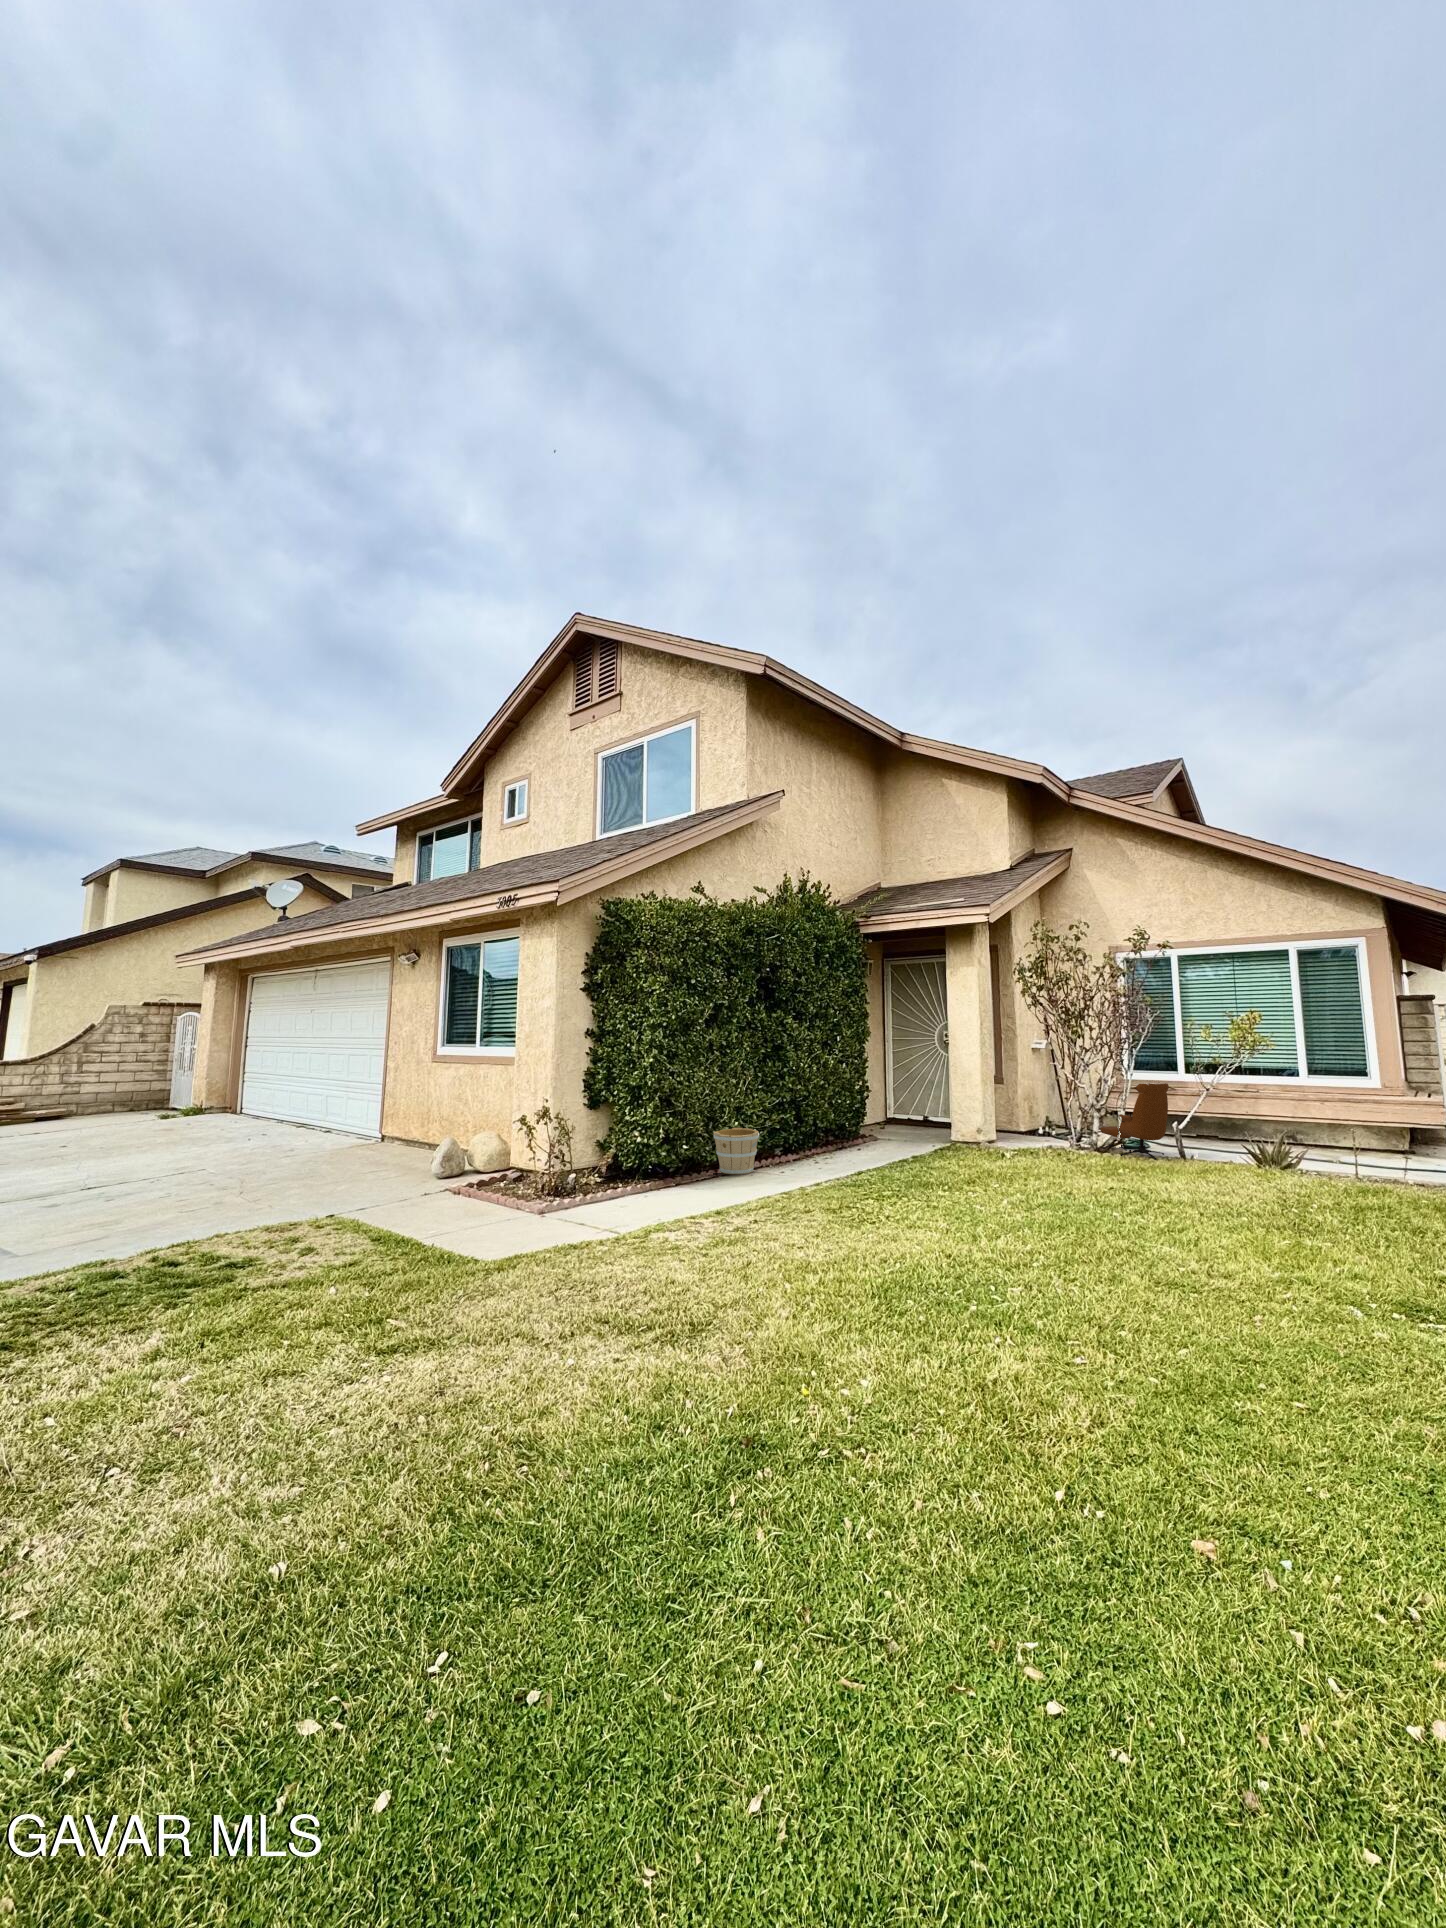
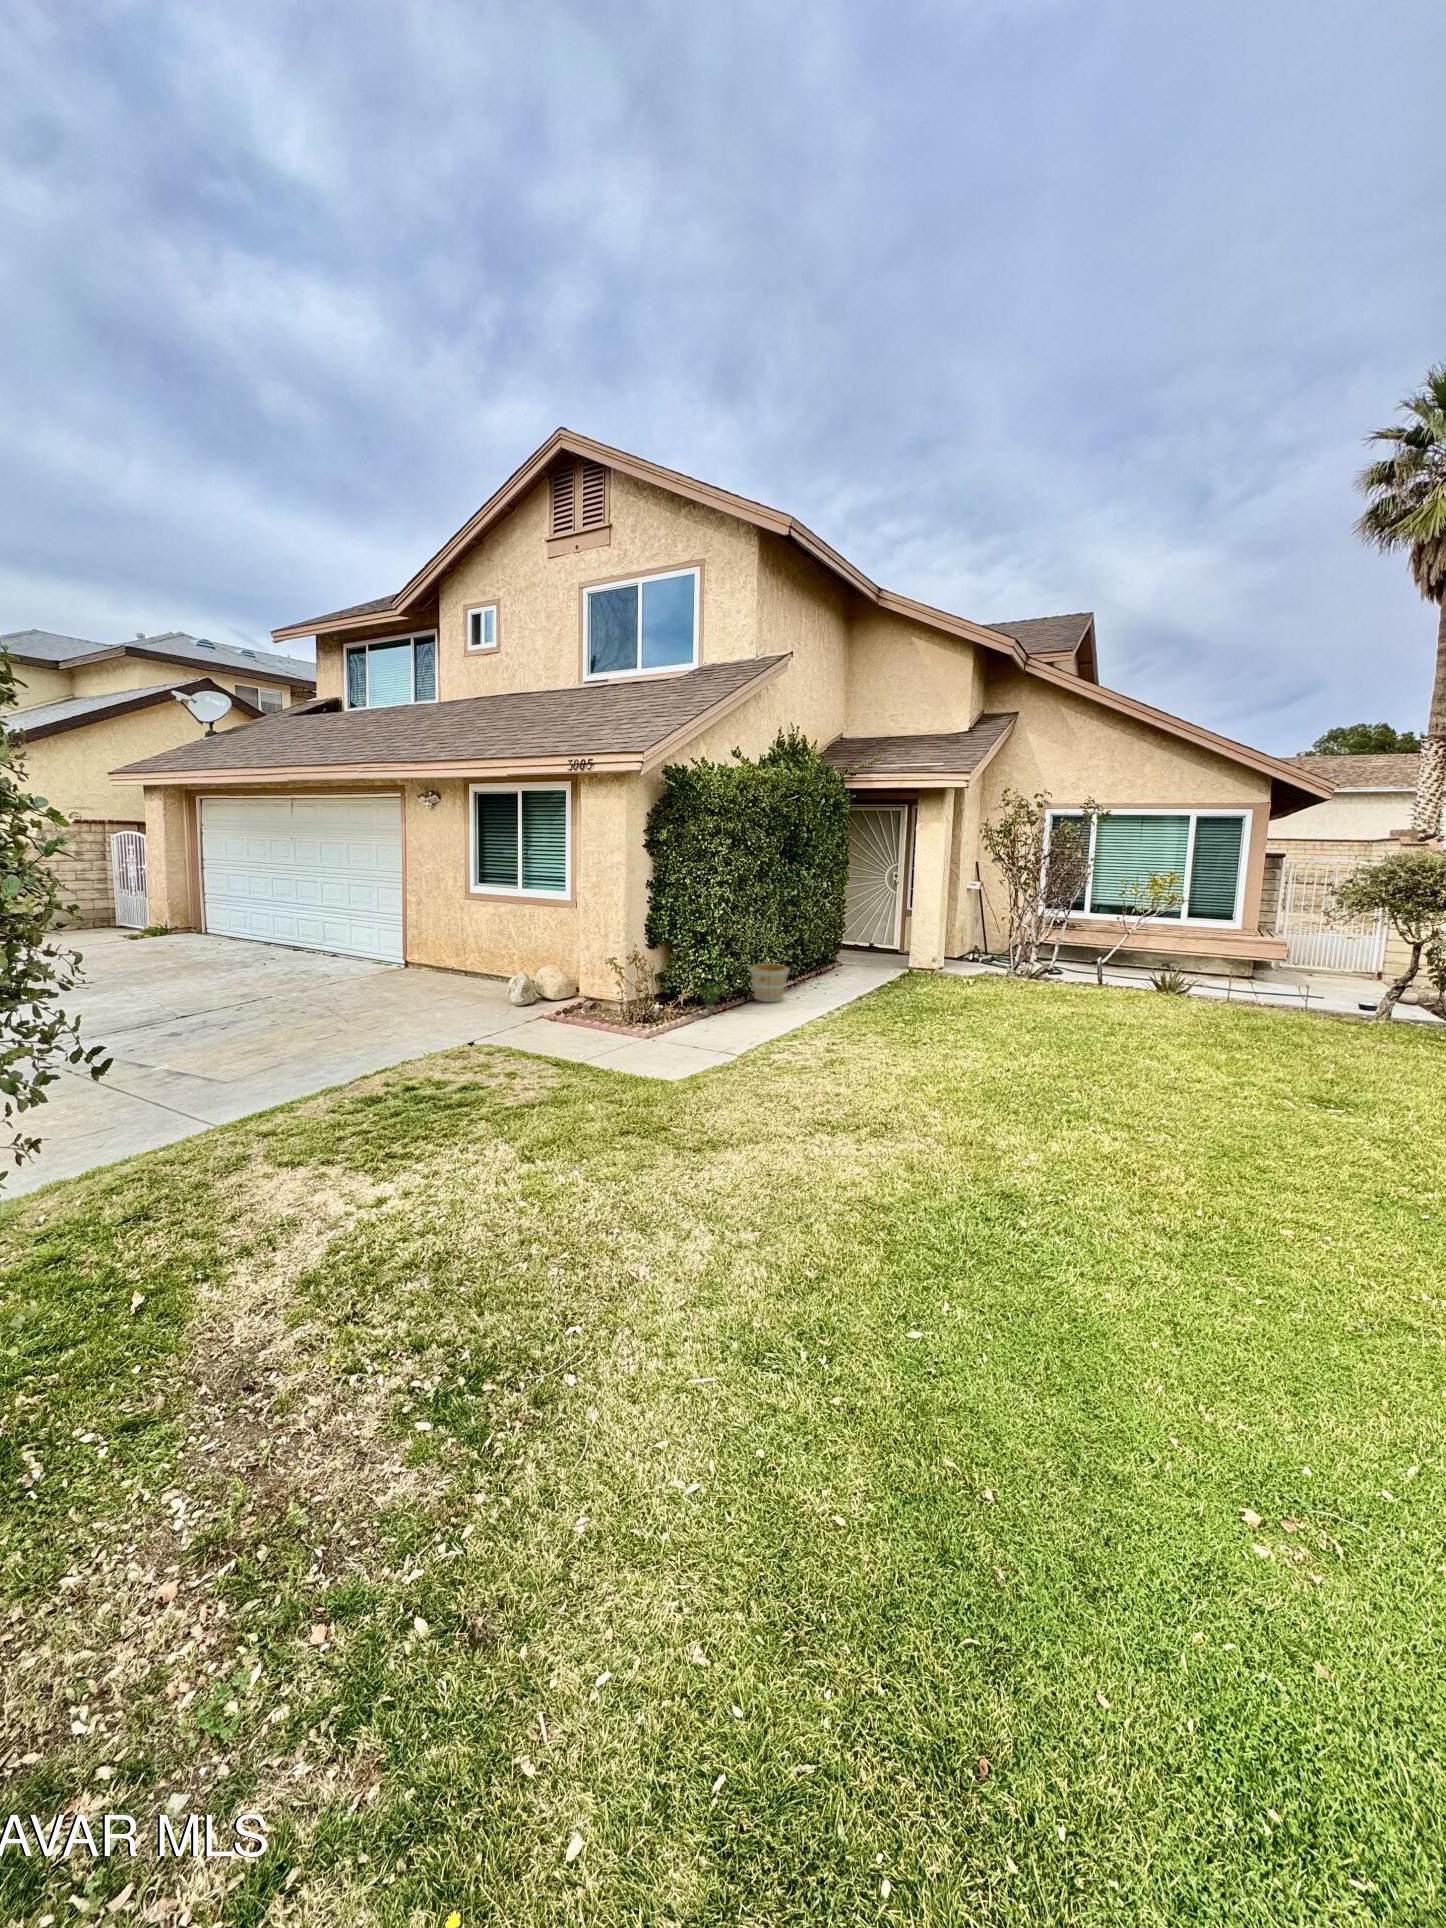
lounge chair: present [1101,1083,1169,1160] -> none [1034,927,1100,985]
potted plant: none [635,1143,672,1188] -> present [698,984,721,1014]

